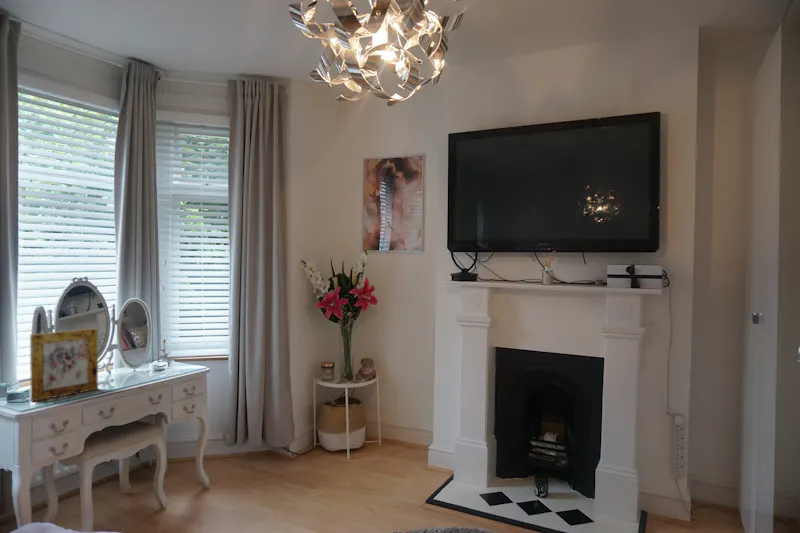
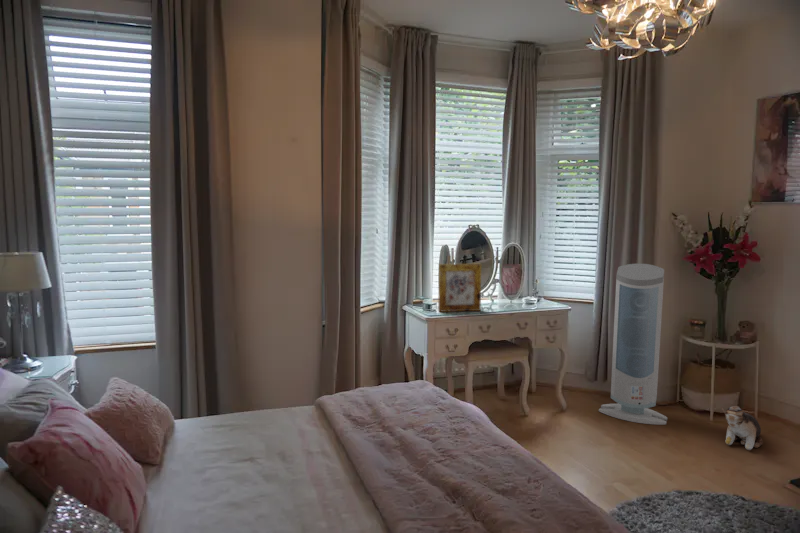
air purifier: none [246,313,312,480] -> present [599,263,667,425]
plush toy: none [360,439,390,477] -> present [722,406,763,450]

